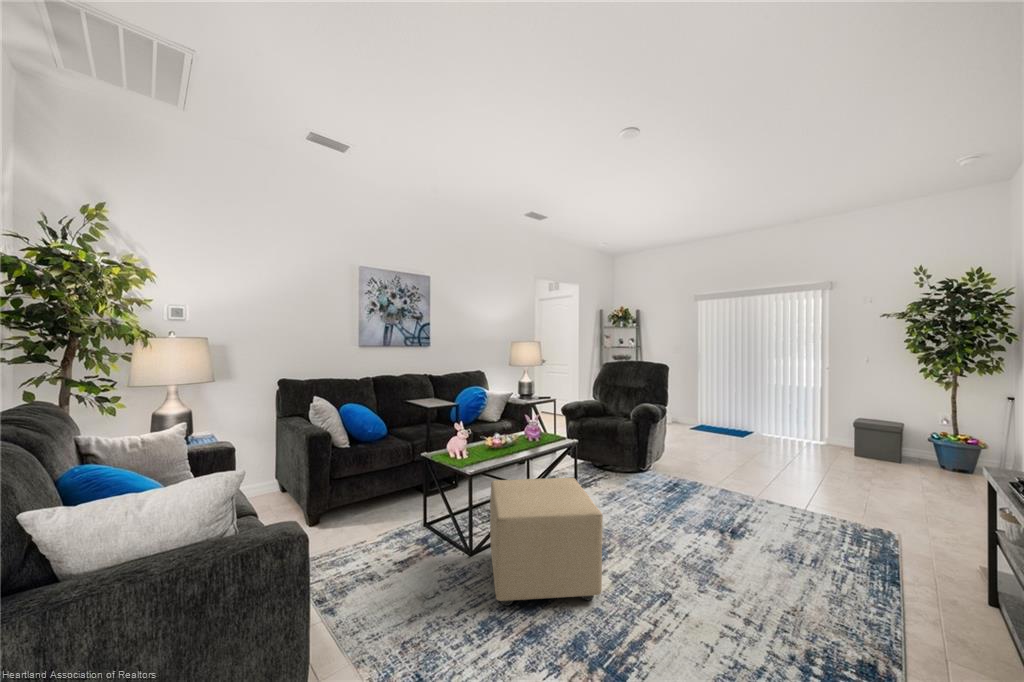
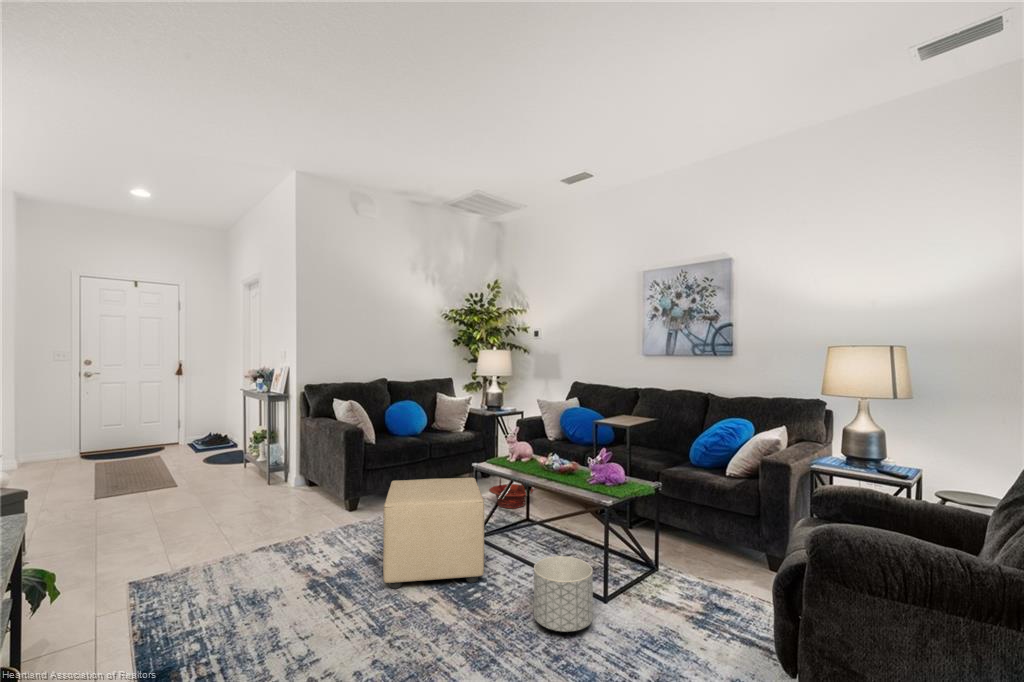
basket: none [332,475,390,538] -> present [489,478,534,508]
planter: none [606,481,645,527] -> present [534,556,593,632]

